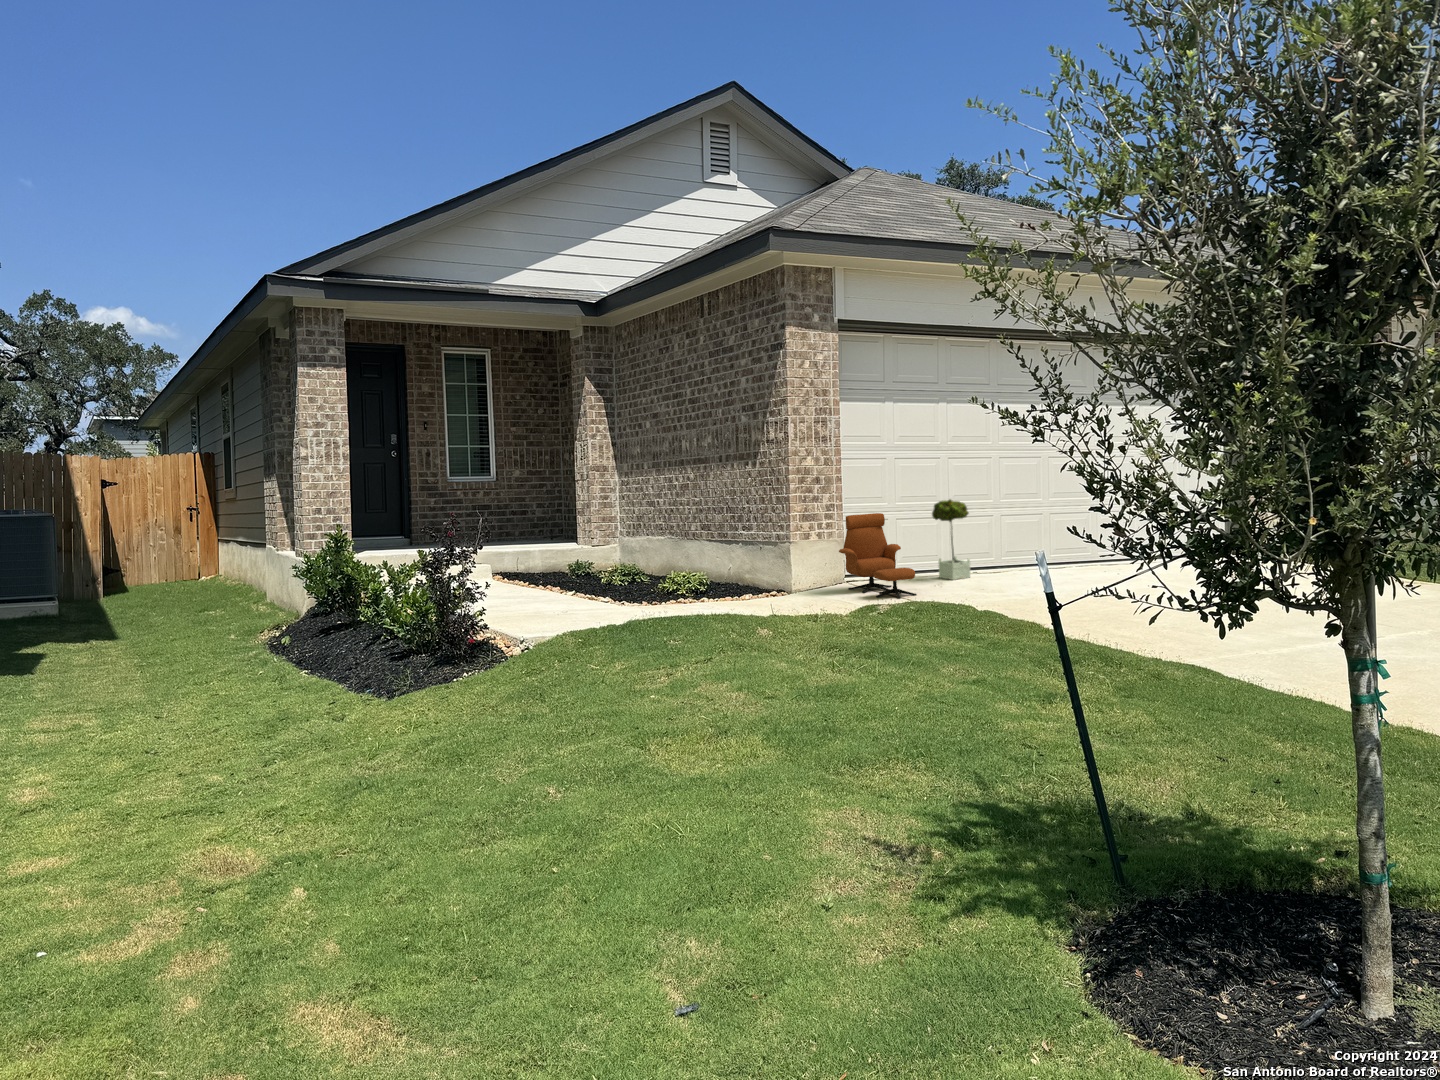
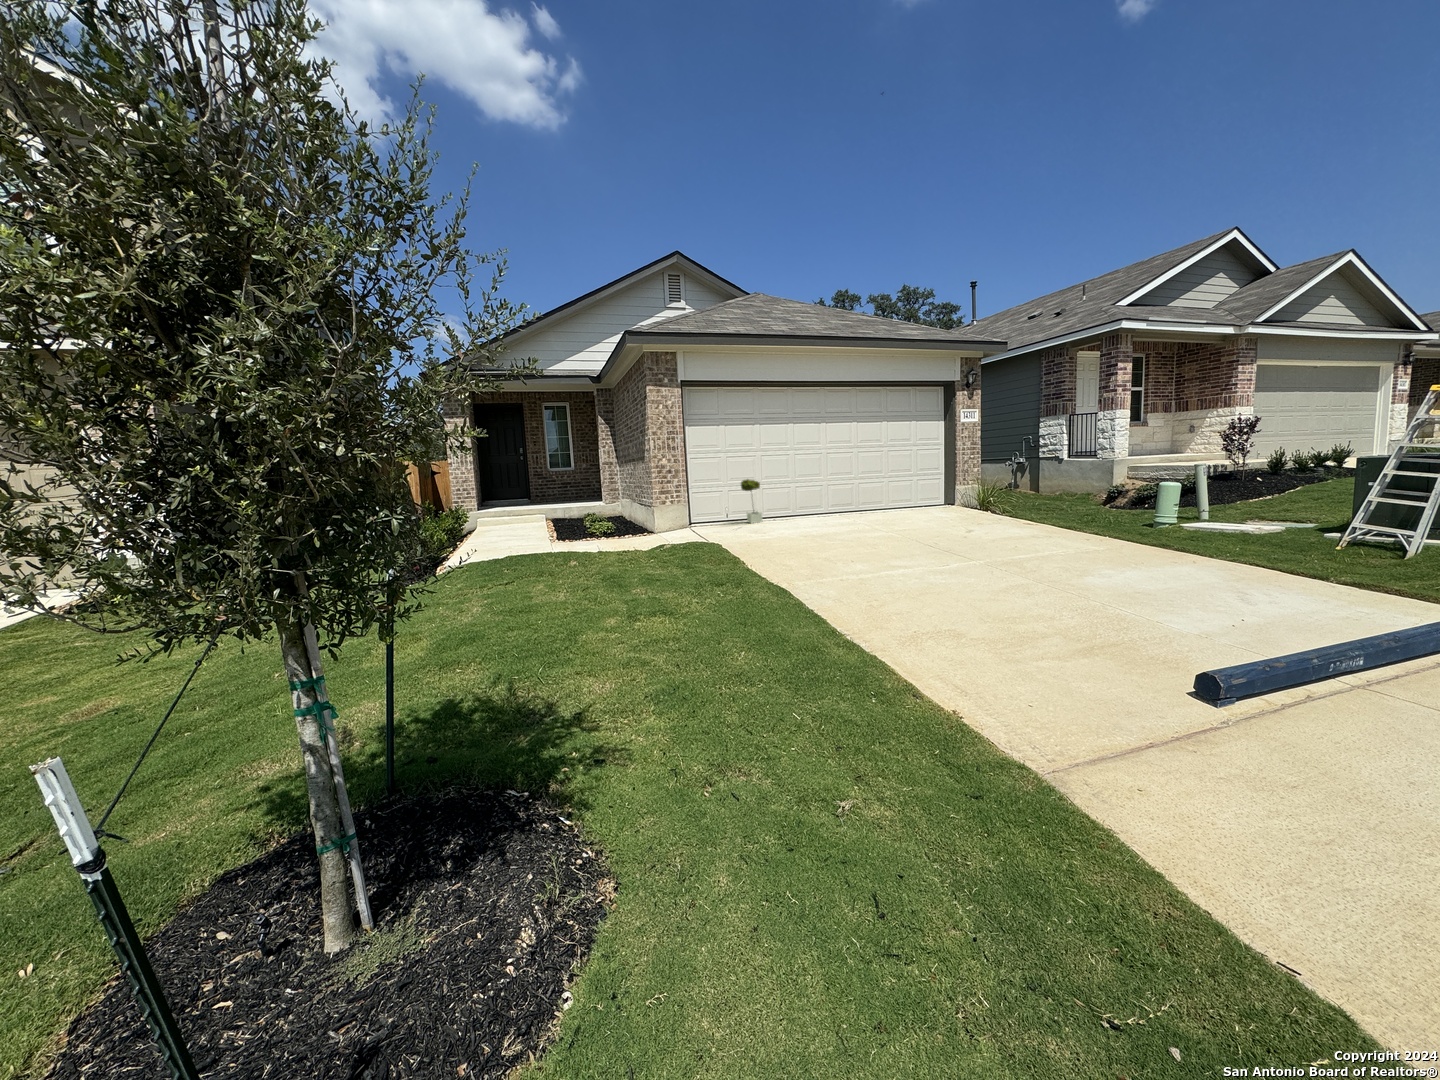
lounge chair: present [839,513,917,598] -> none [683,488,717,535]

